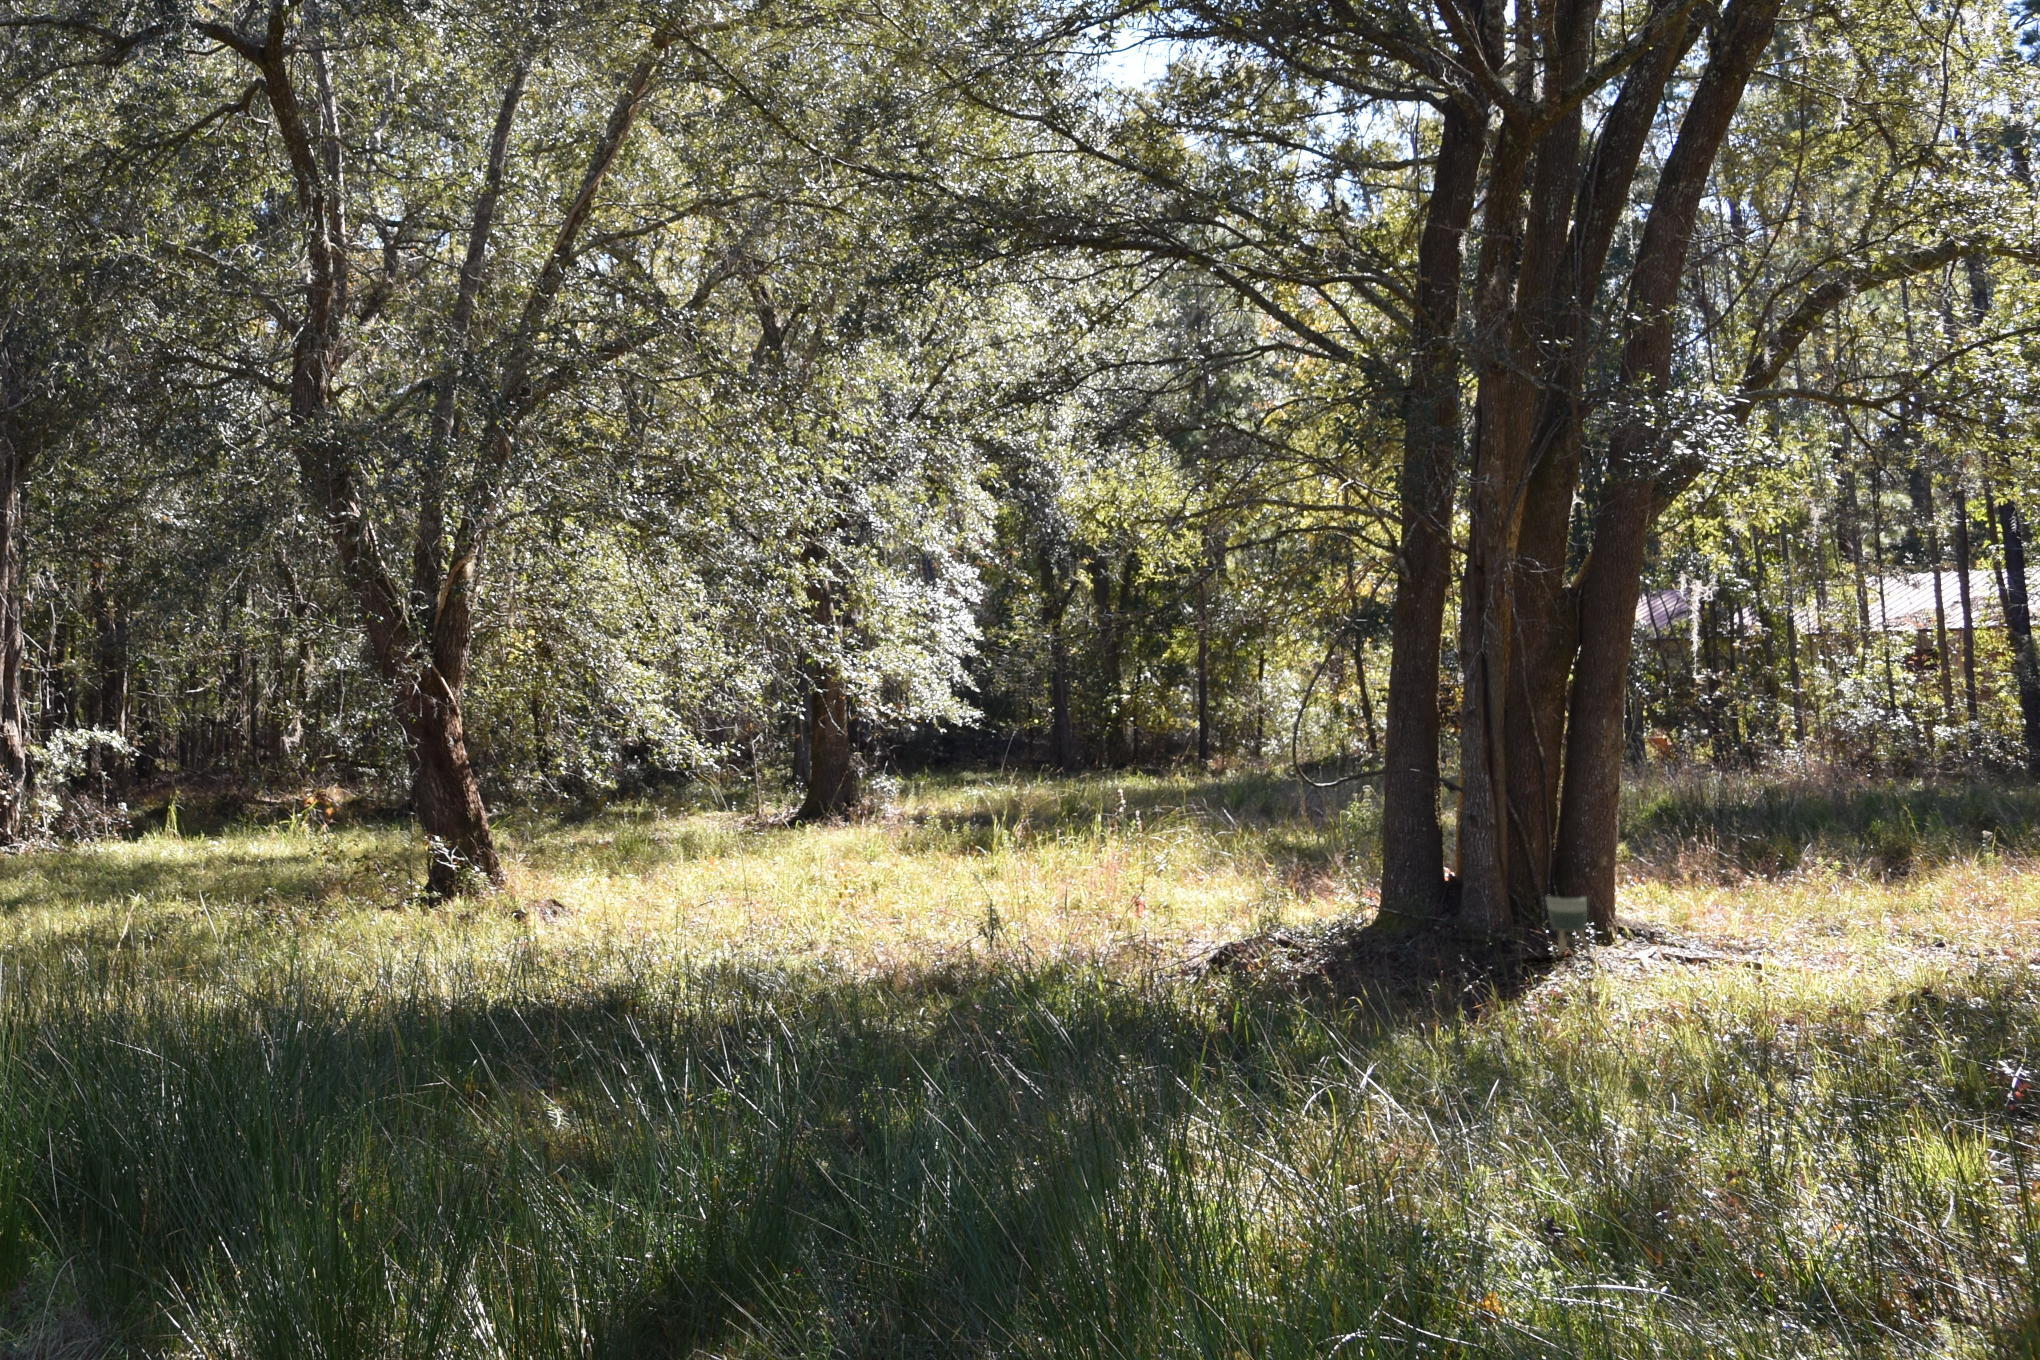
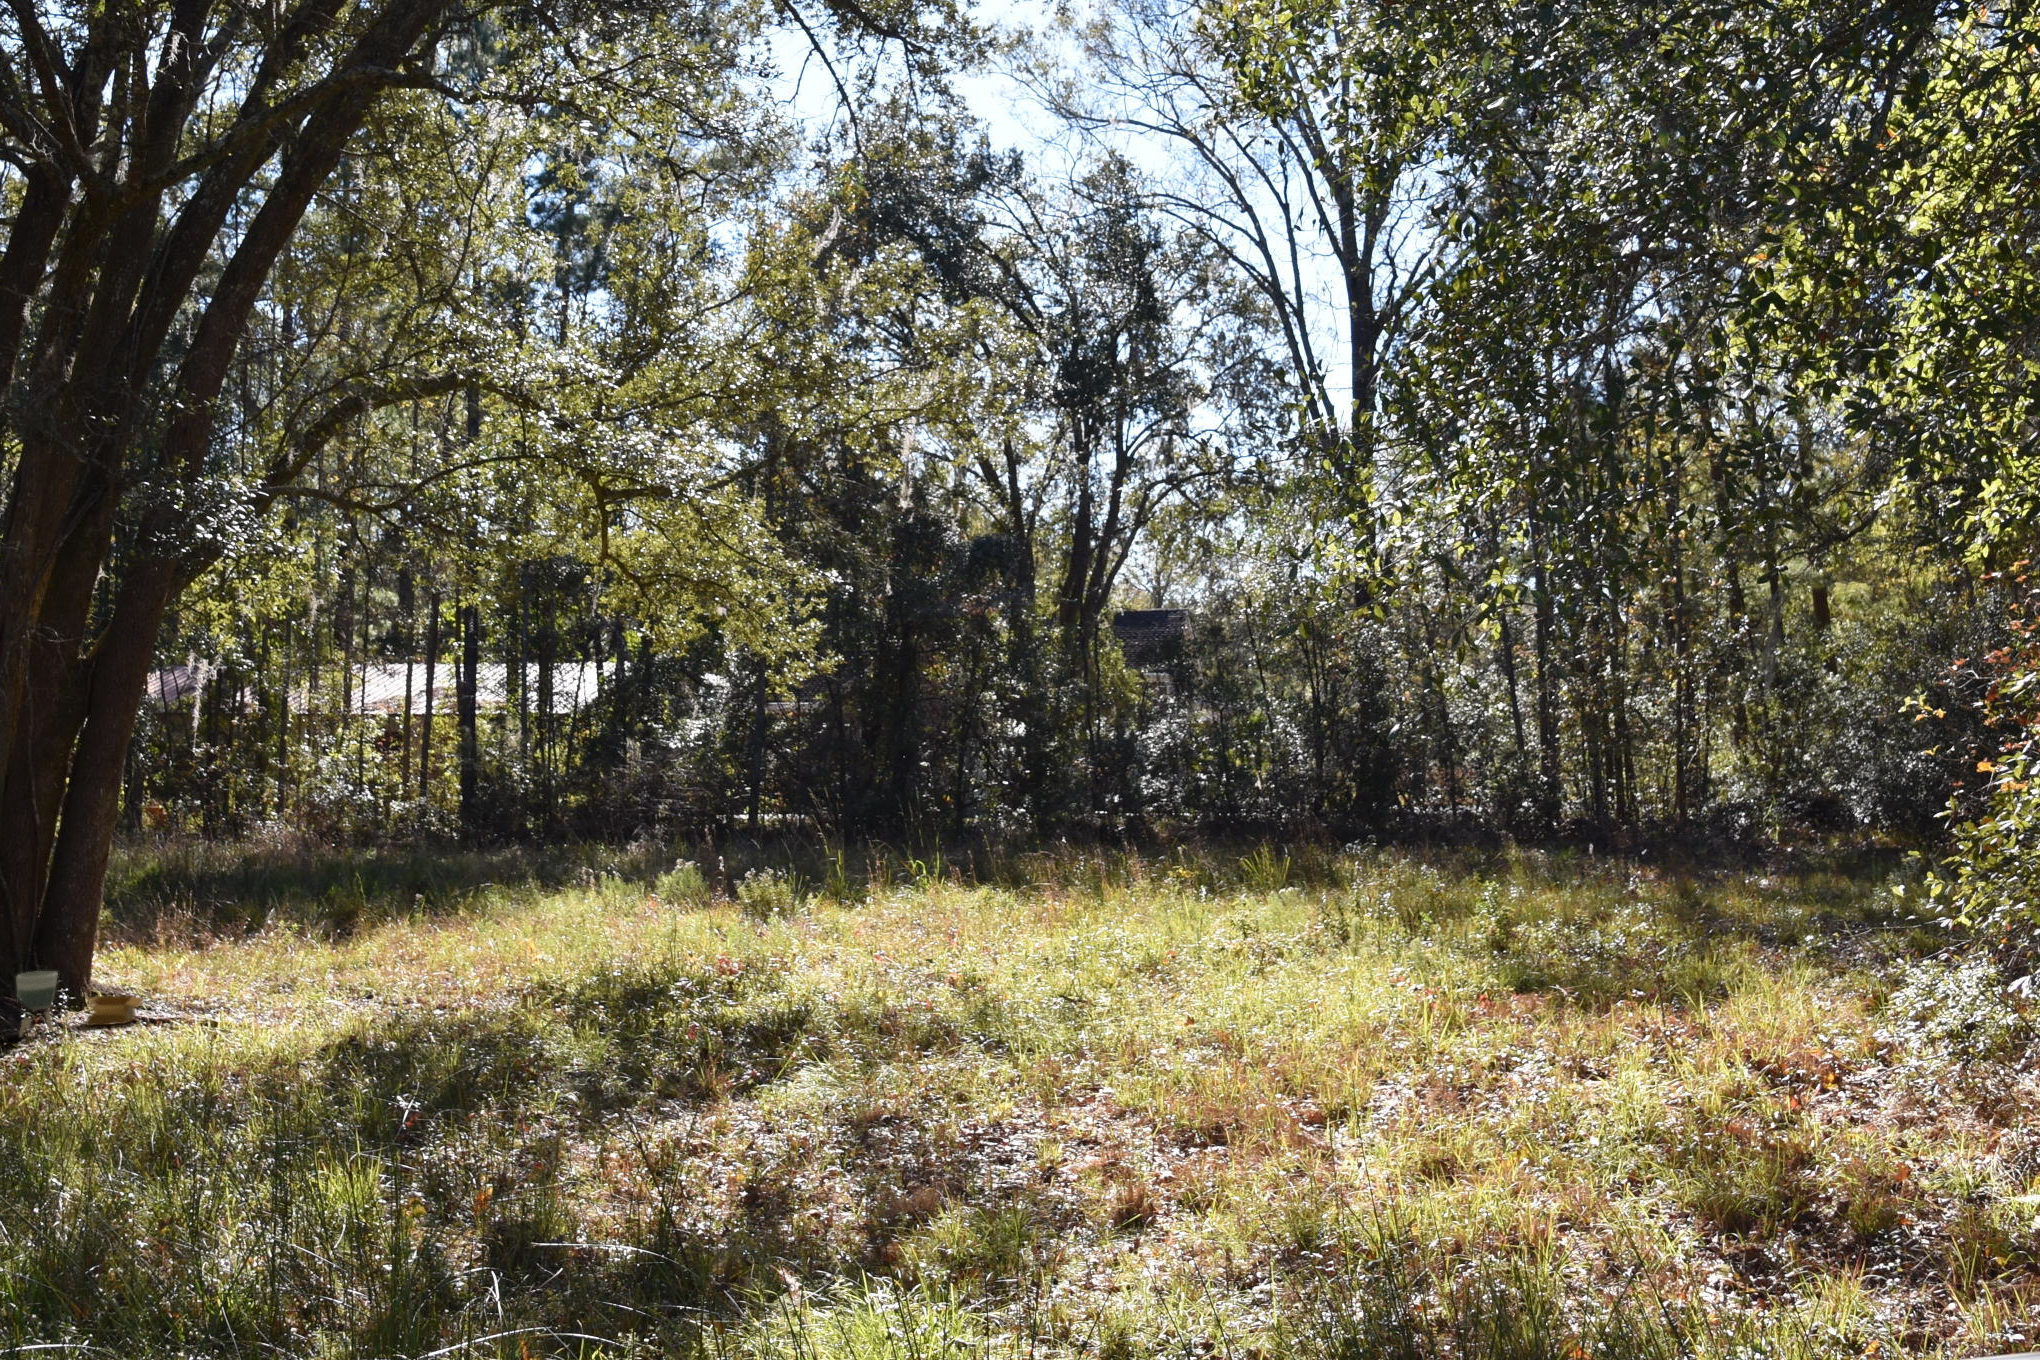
cardboard box: none [1615,927,1686,958] -> present [86,996,145,1025]

